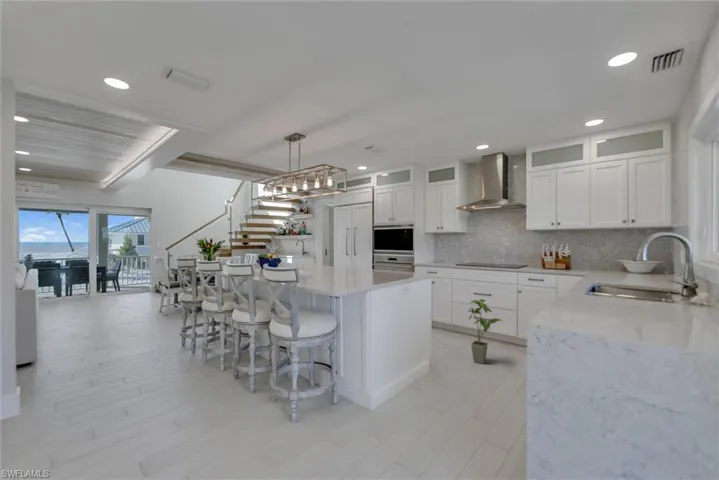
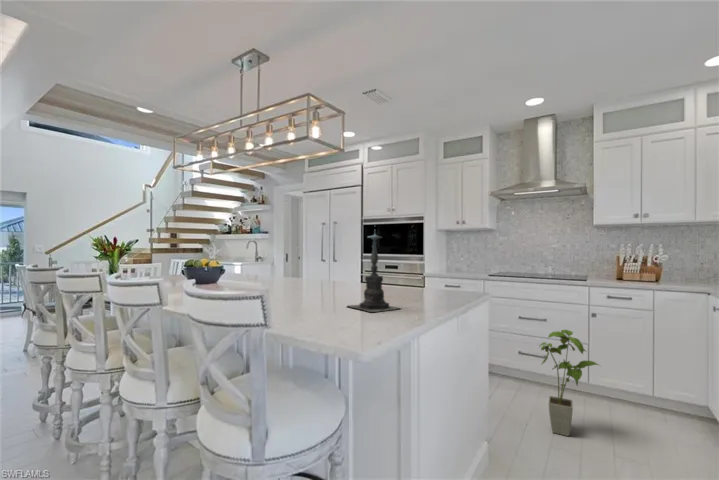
candle holder: none [337,240,364,284] -> present [347,230,400,312]

